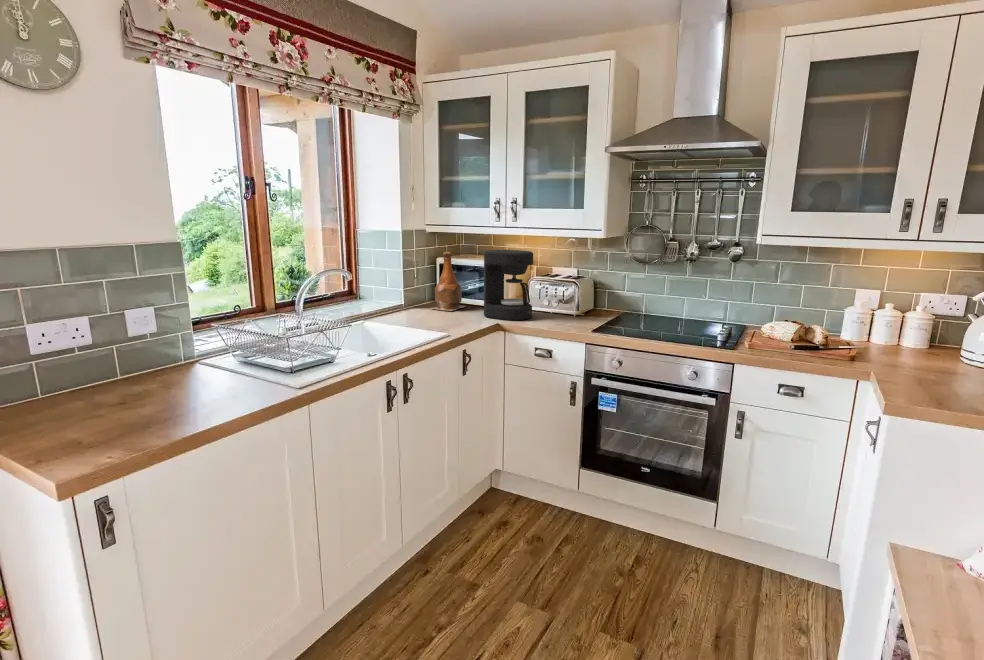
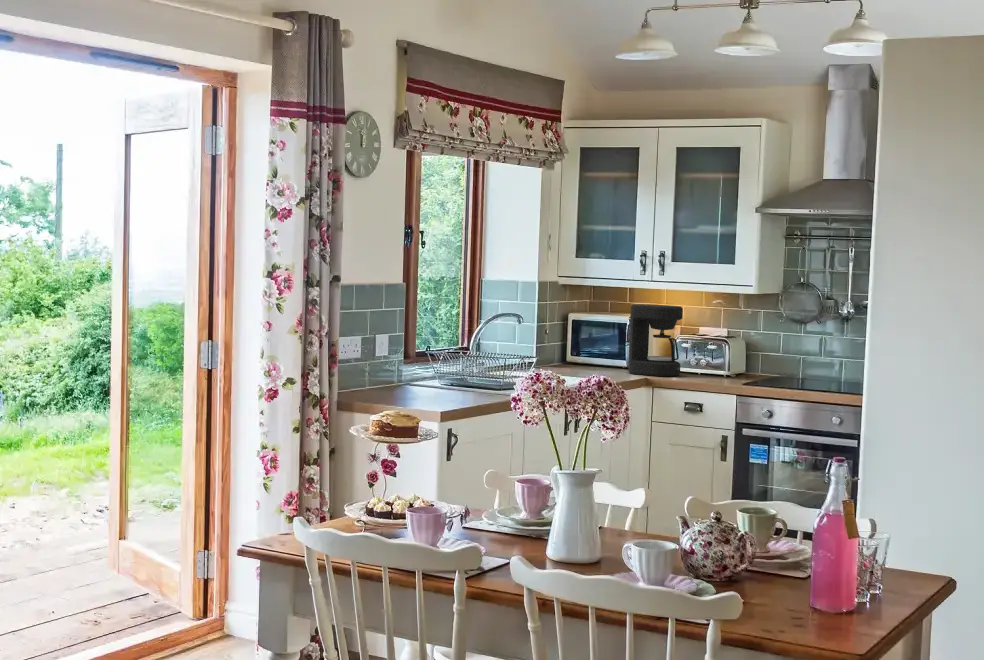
bottle: present [431,252,465,311] -> none [566,306,604,369]

